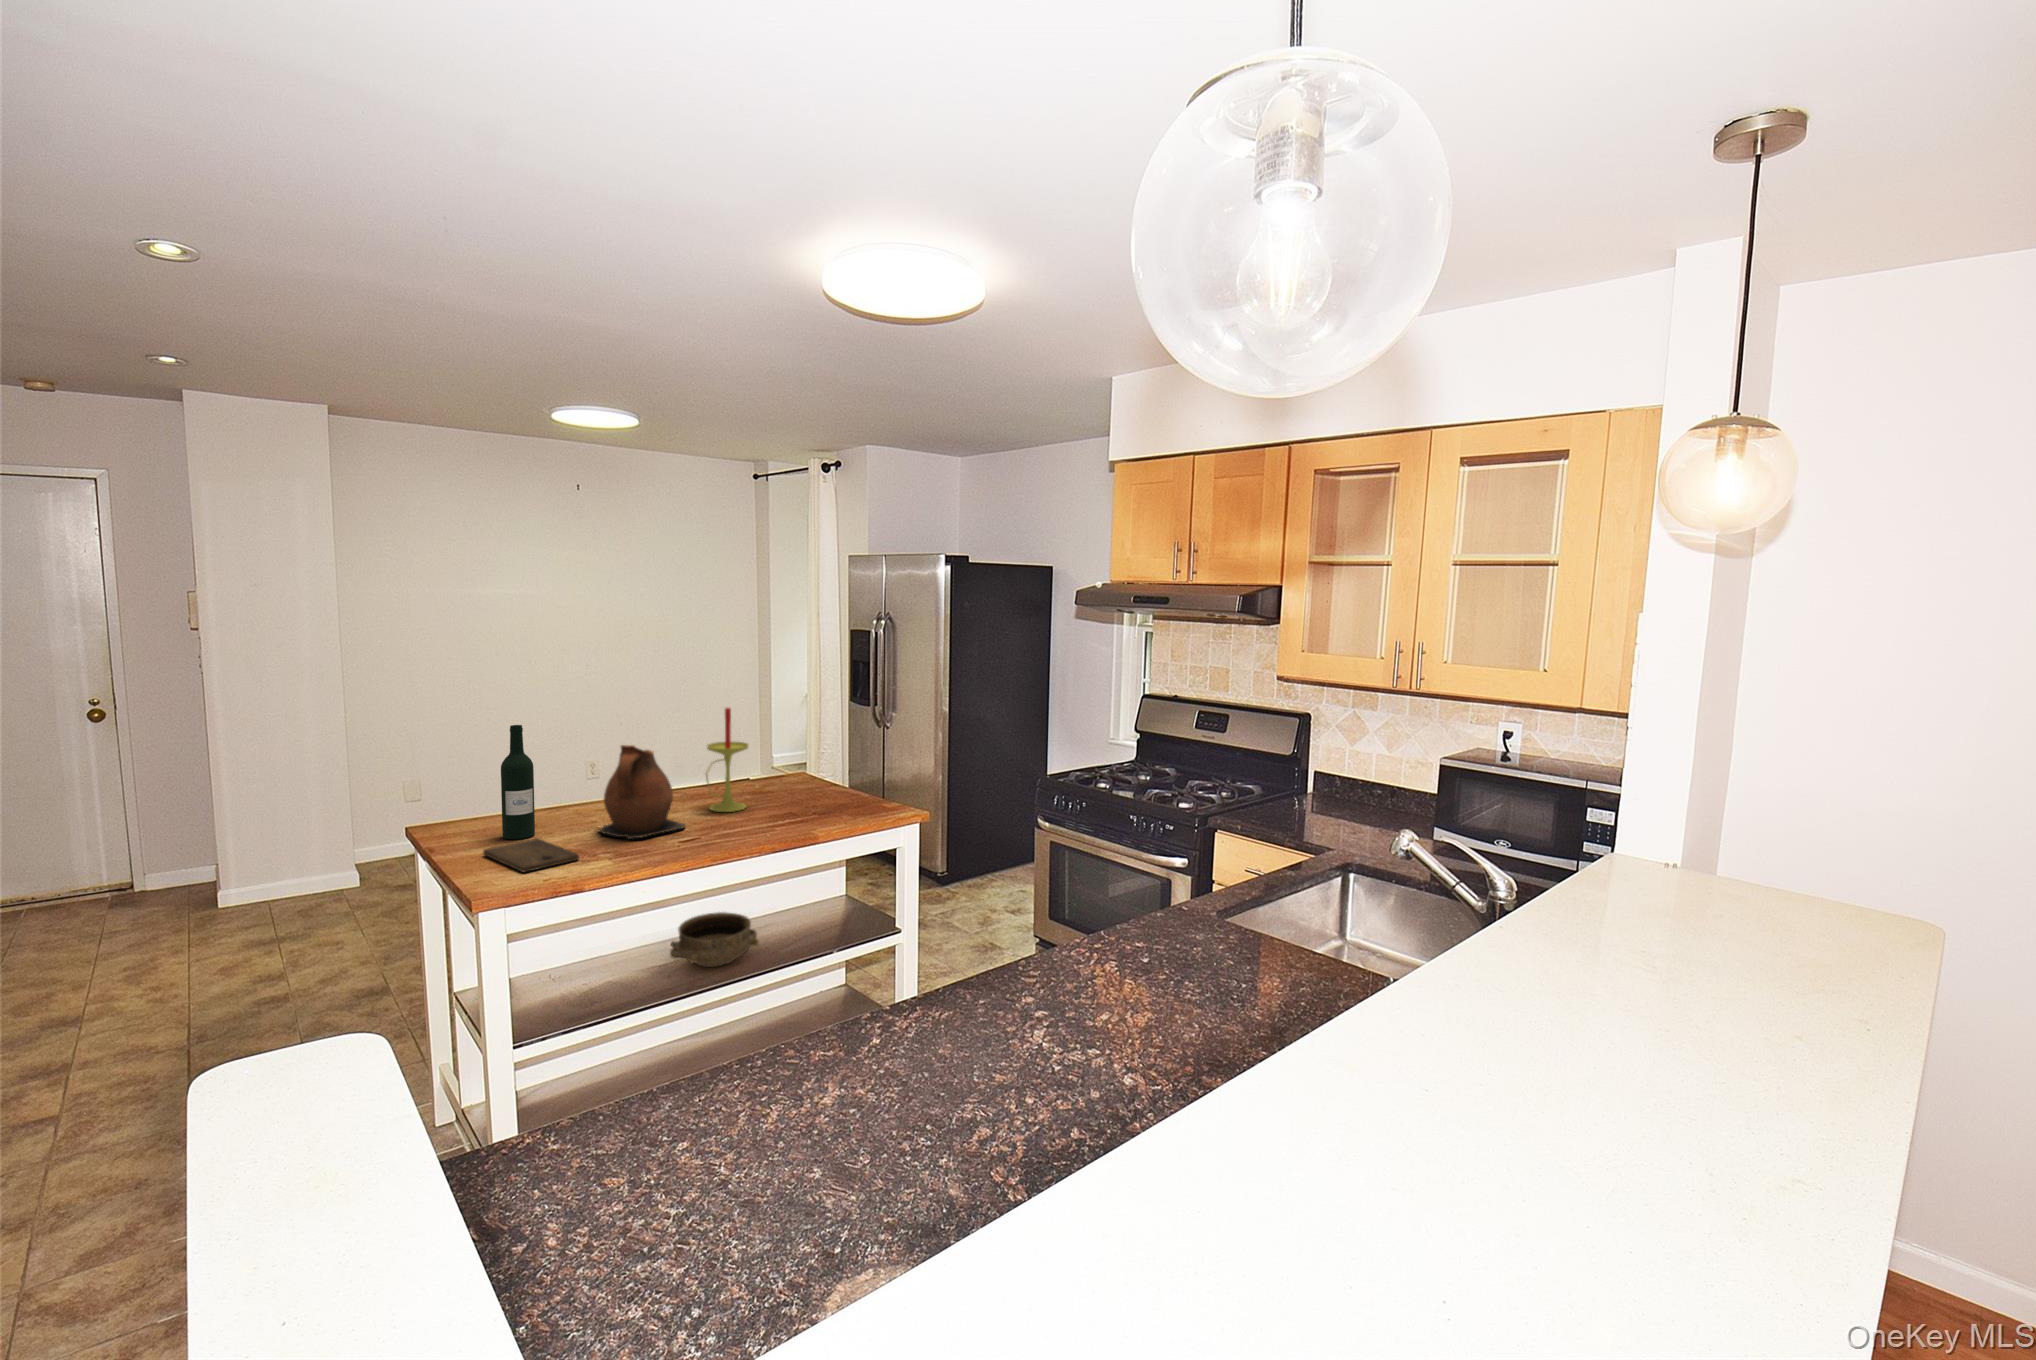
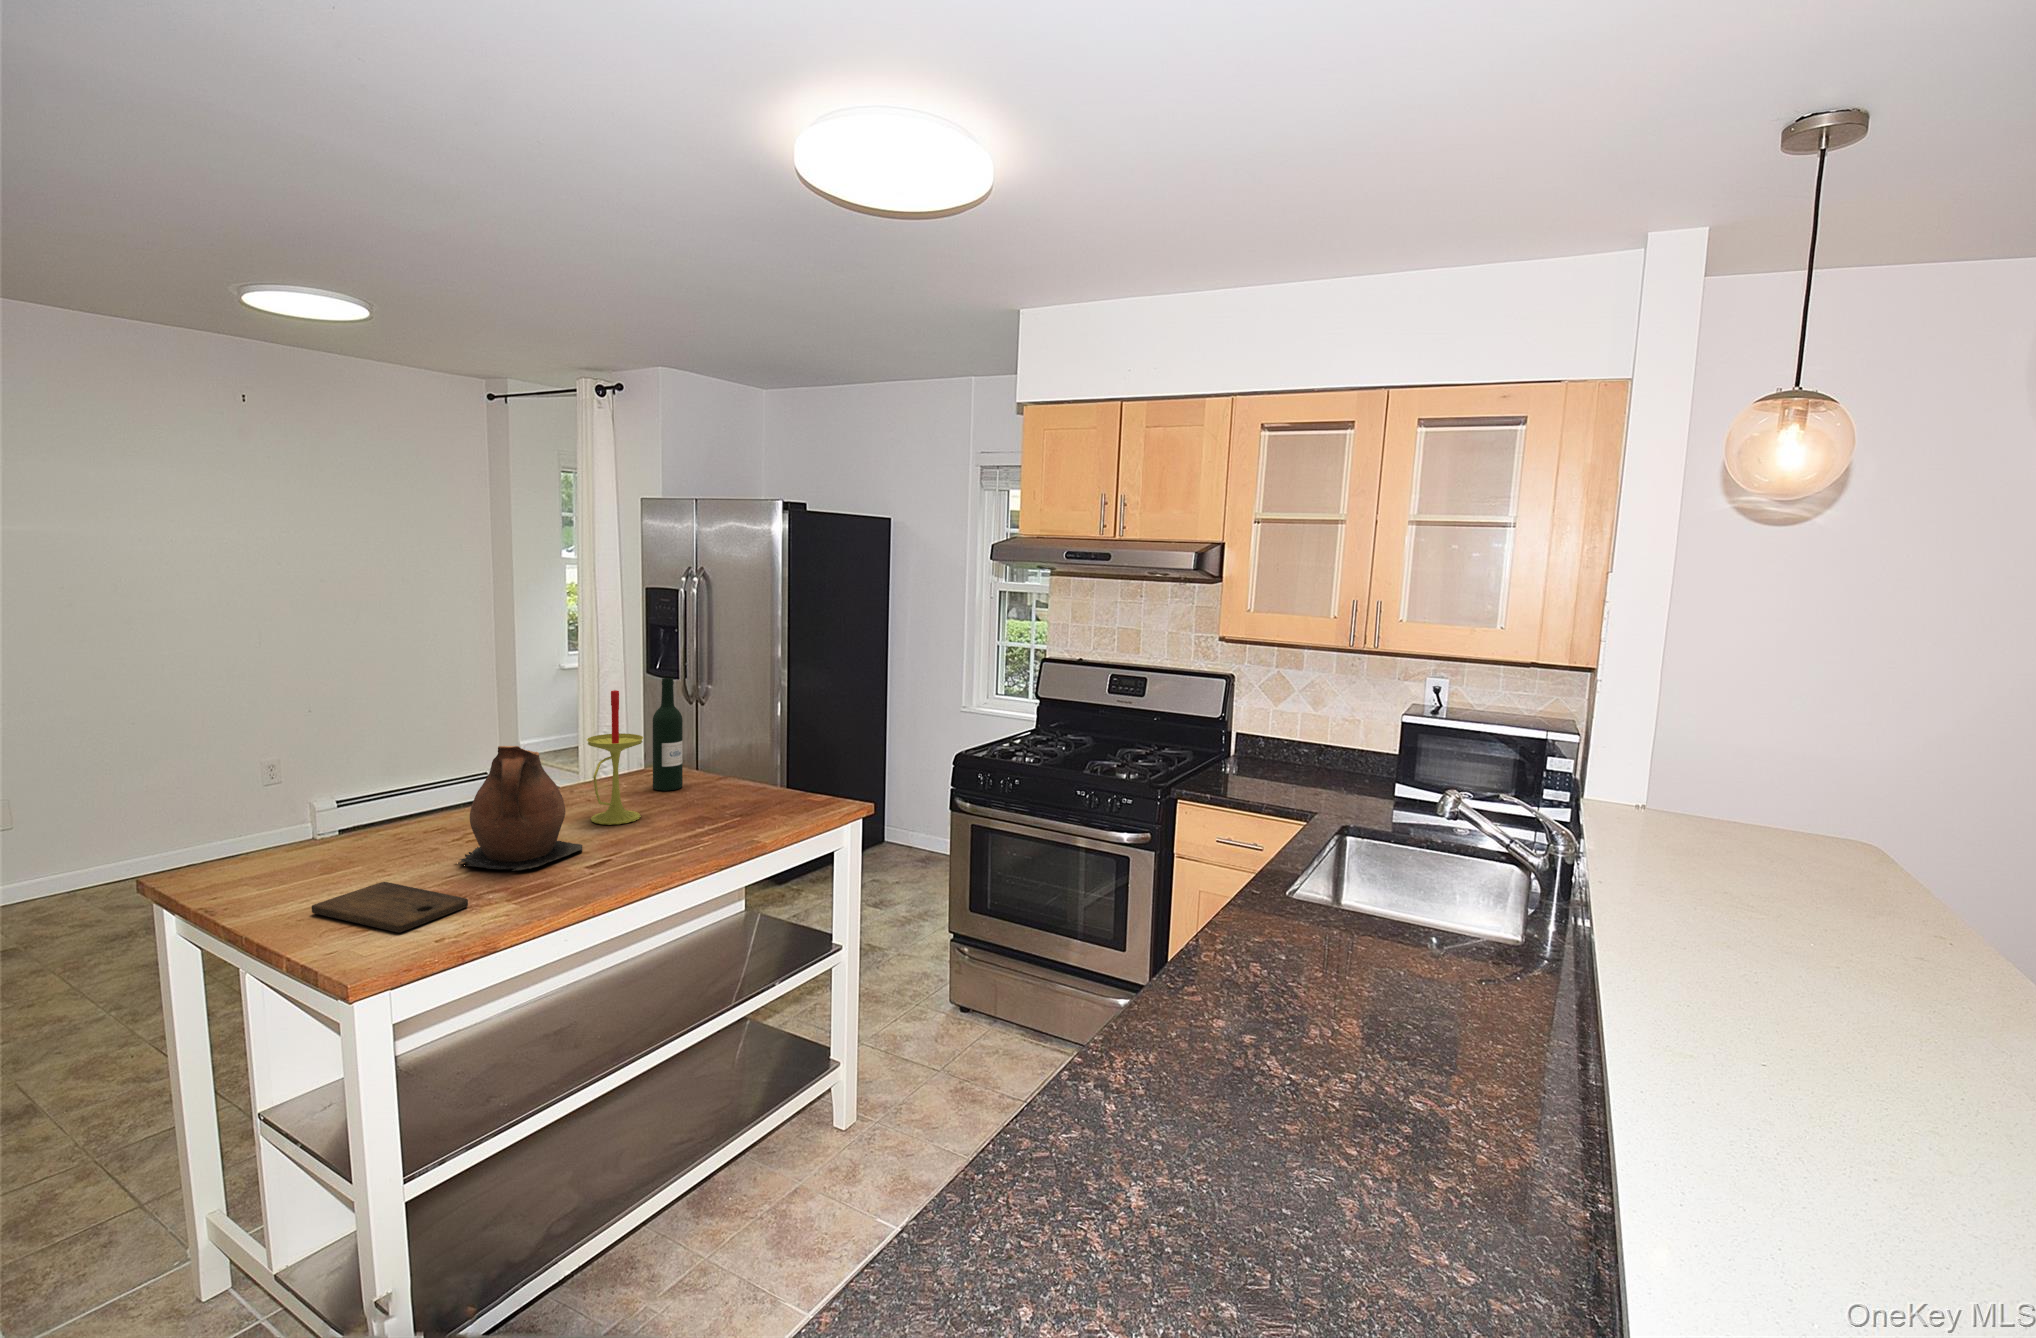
wine bottle: present [501,725,535,839] -> present [653,678,683,791]
ceramic bowl: present [670,912,759,967] -> none [569,951,685,1024]

